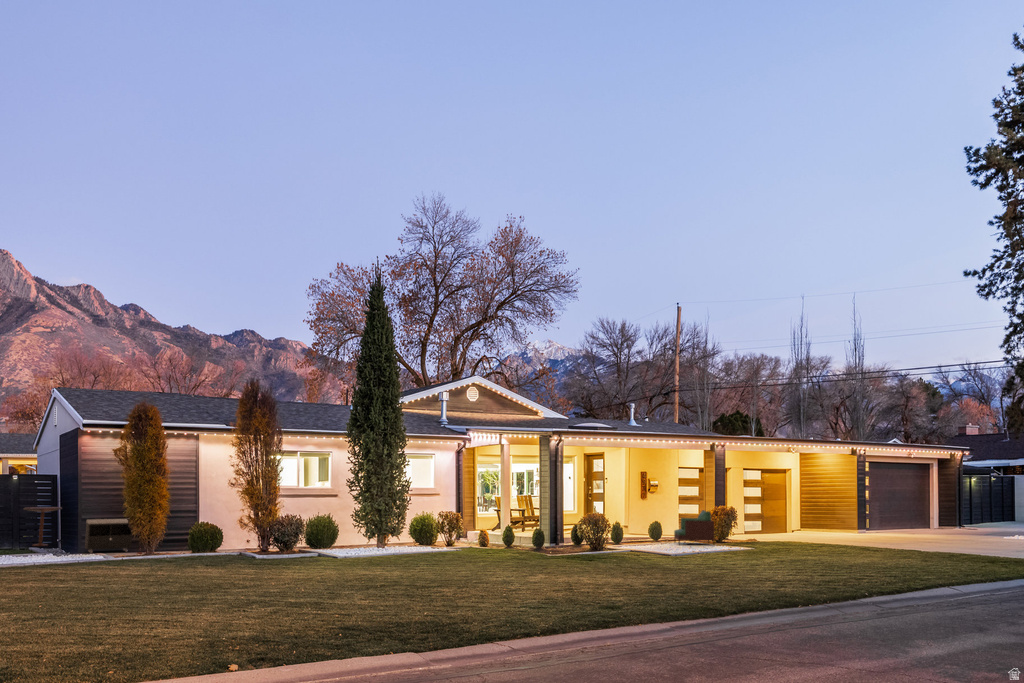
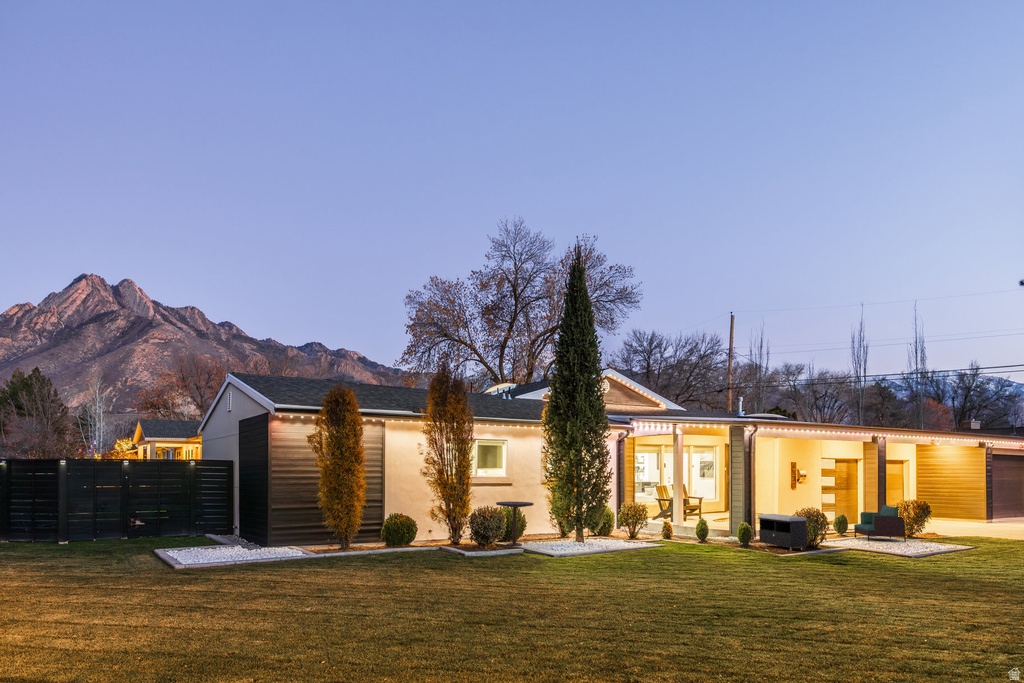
pedestal table: present [24,507,62,546] -> present [496,501,534,546]
storage bench: present [85,519,133,553] -> present [758,514,808,550]

